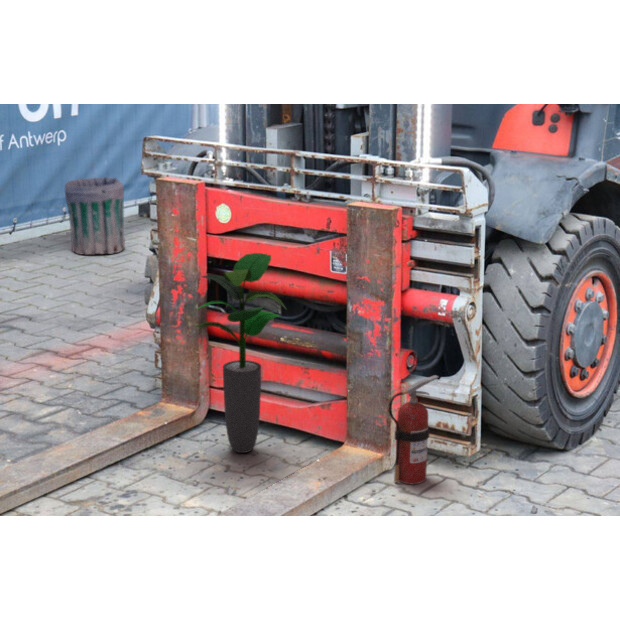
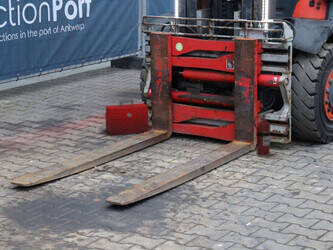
trash can: present [65,177,125,255] -> none [82,45,110,82]
potted plant: present [195,253,286,453] -> none [170,62,209,147]
toolbox: none [64,327,160,410] -> present [105,100,149,135]

